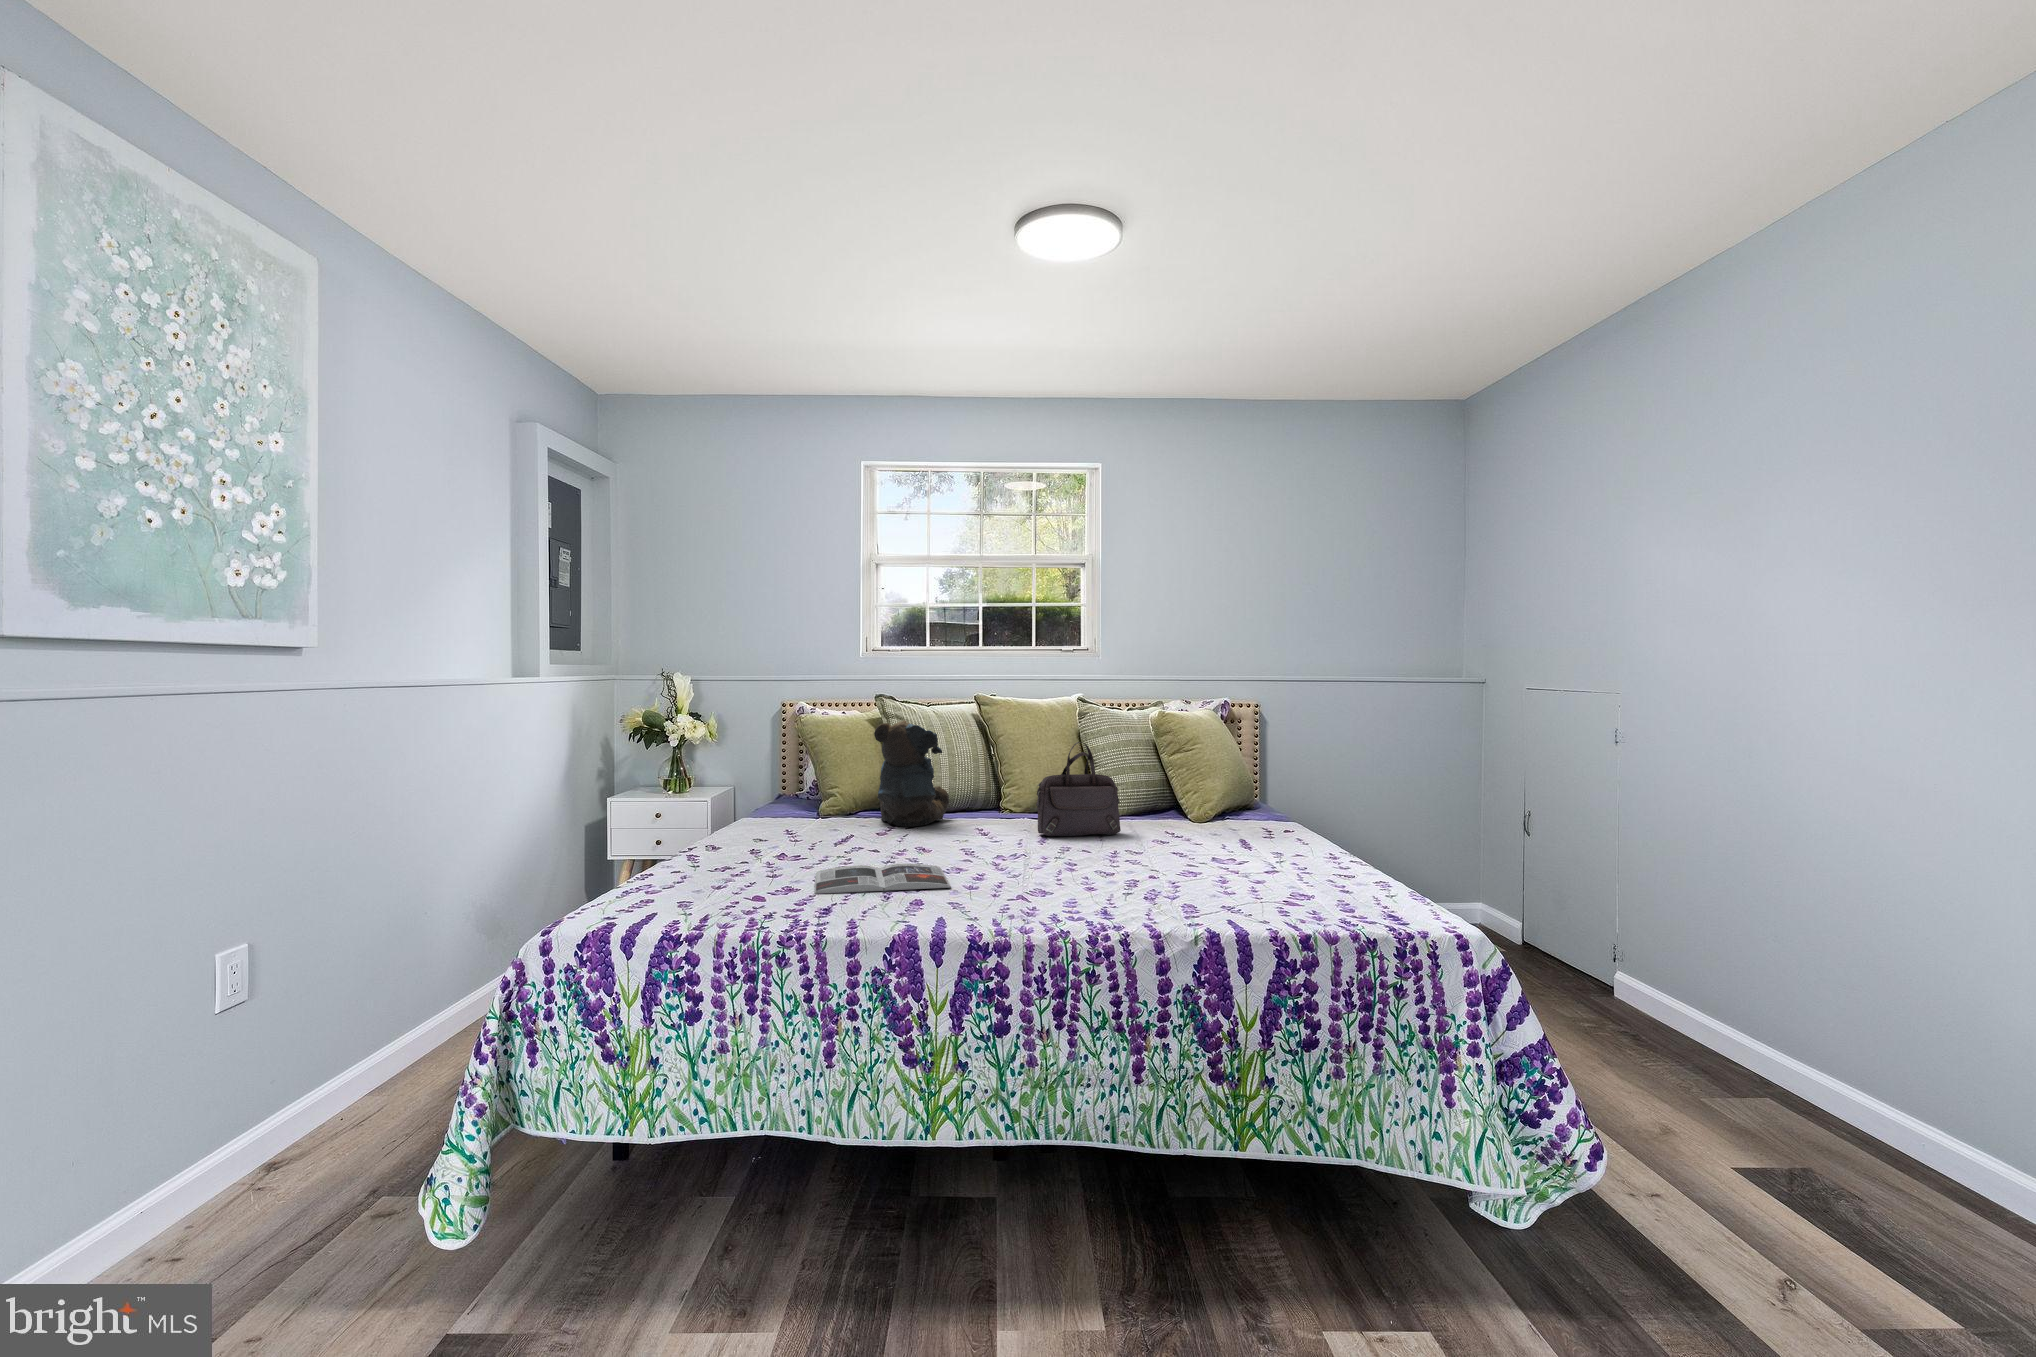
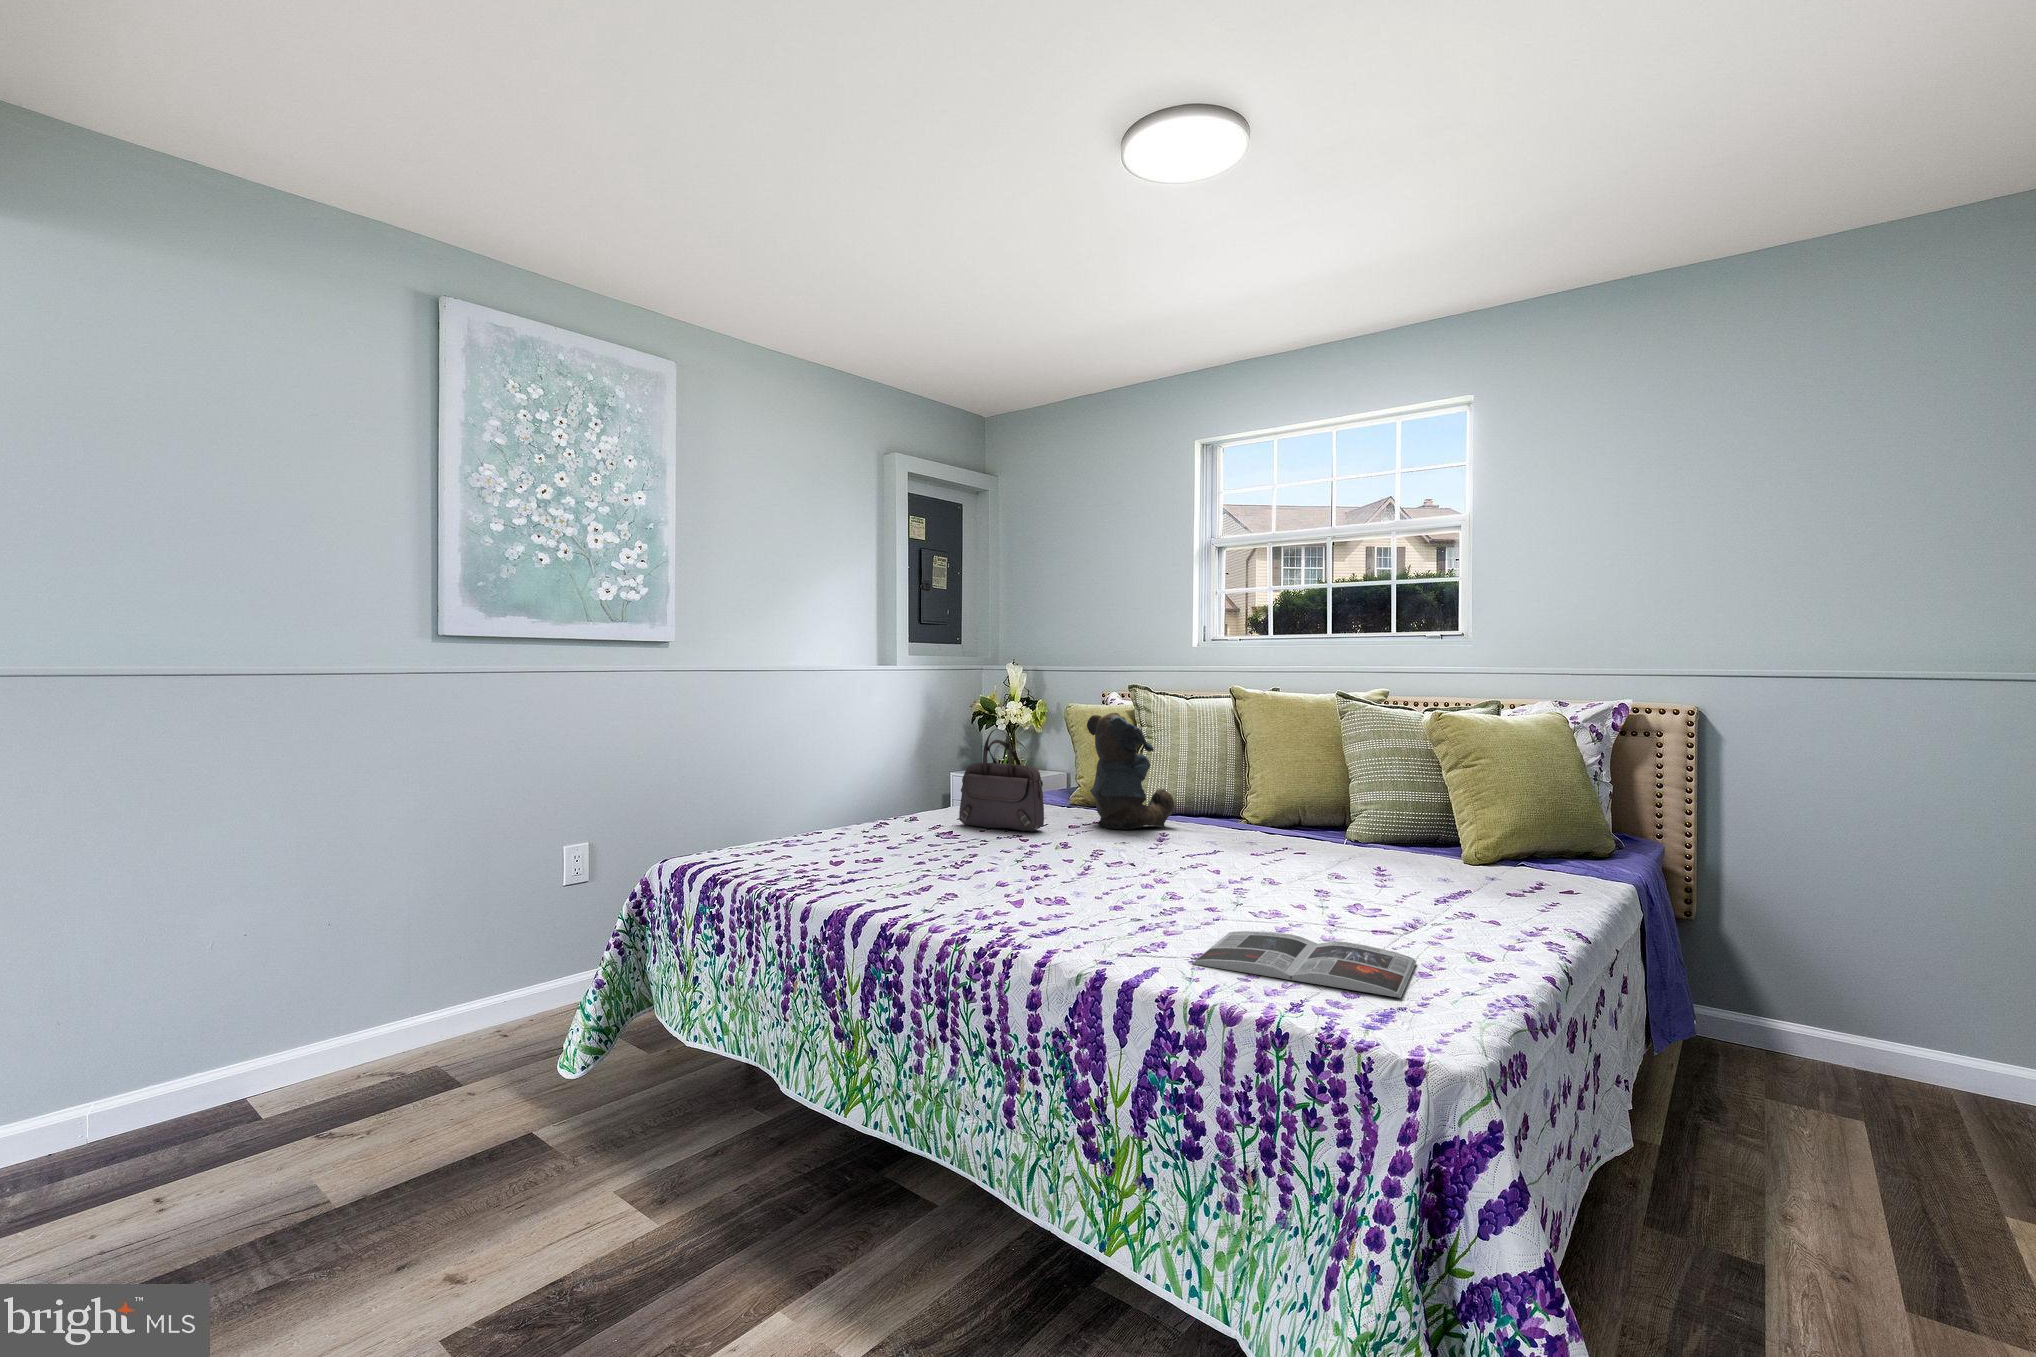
handbag: present [1036,742,1121,836] -> present [959,729,1044,832]
magazine: present [814,864,951,894] -> present [1192,931,1416,998]

